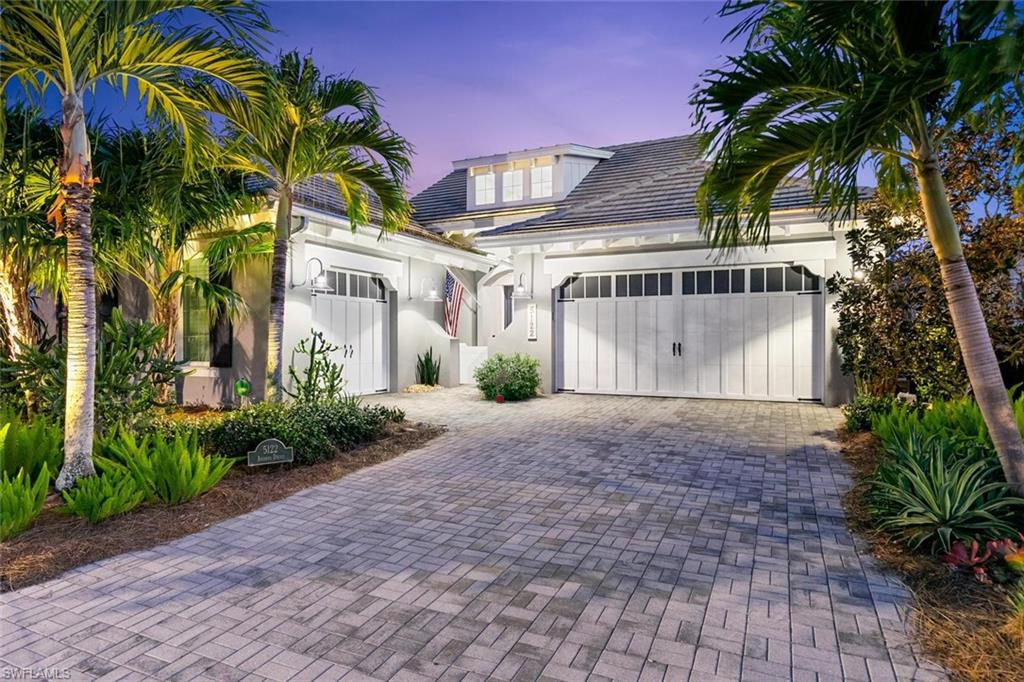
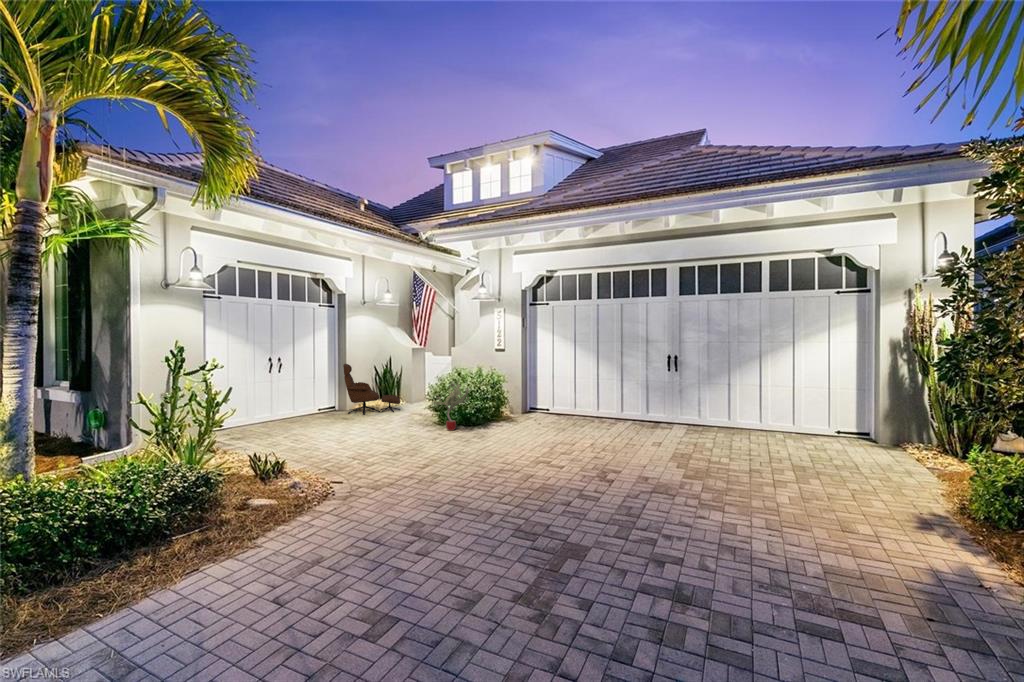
lounge chair: none [395,352,444,395] -> present [343,364,400,415]

